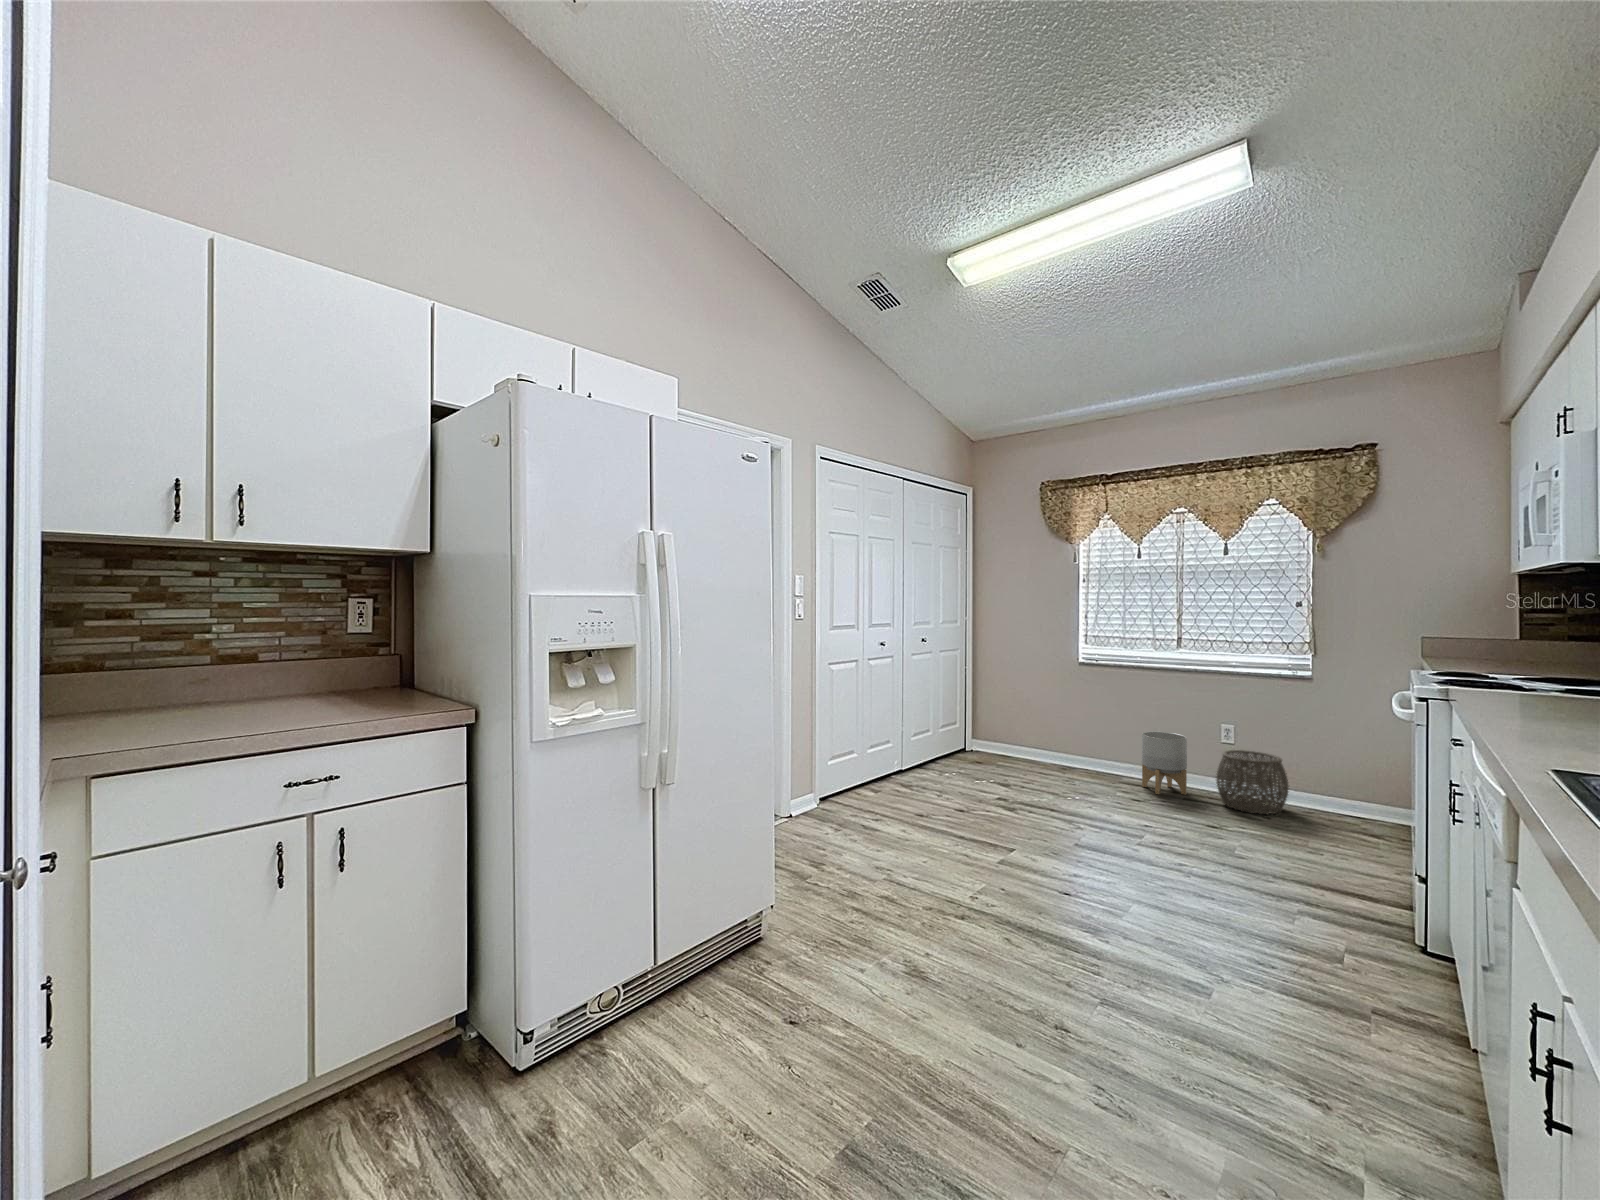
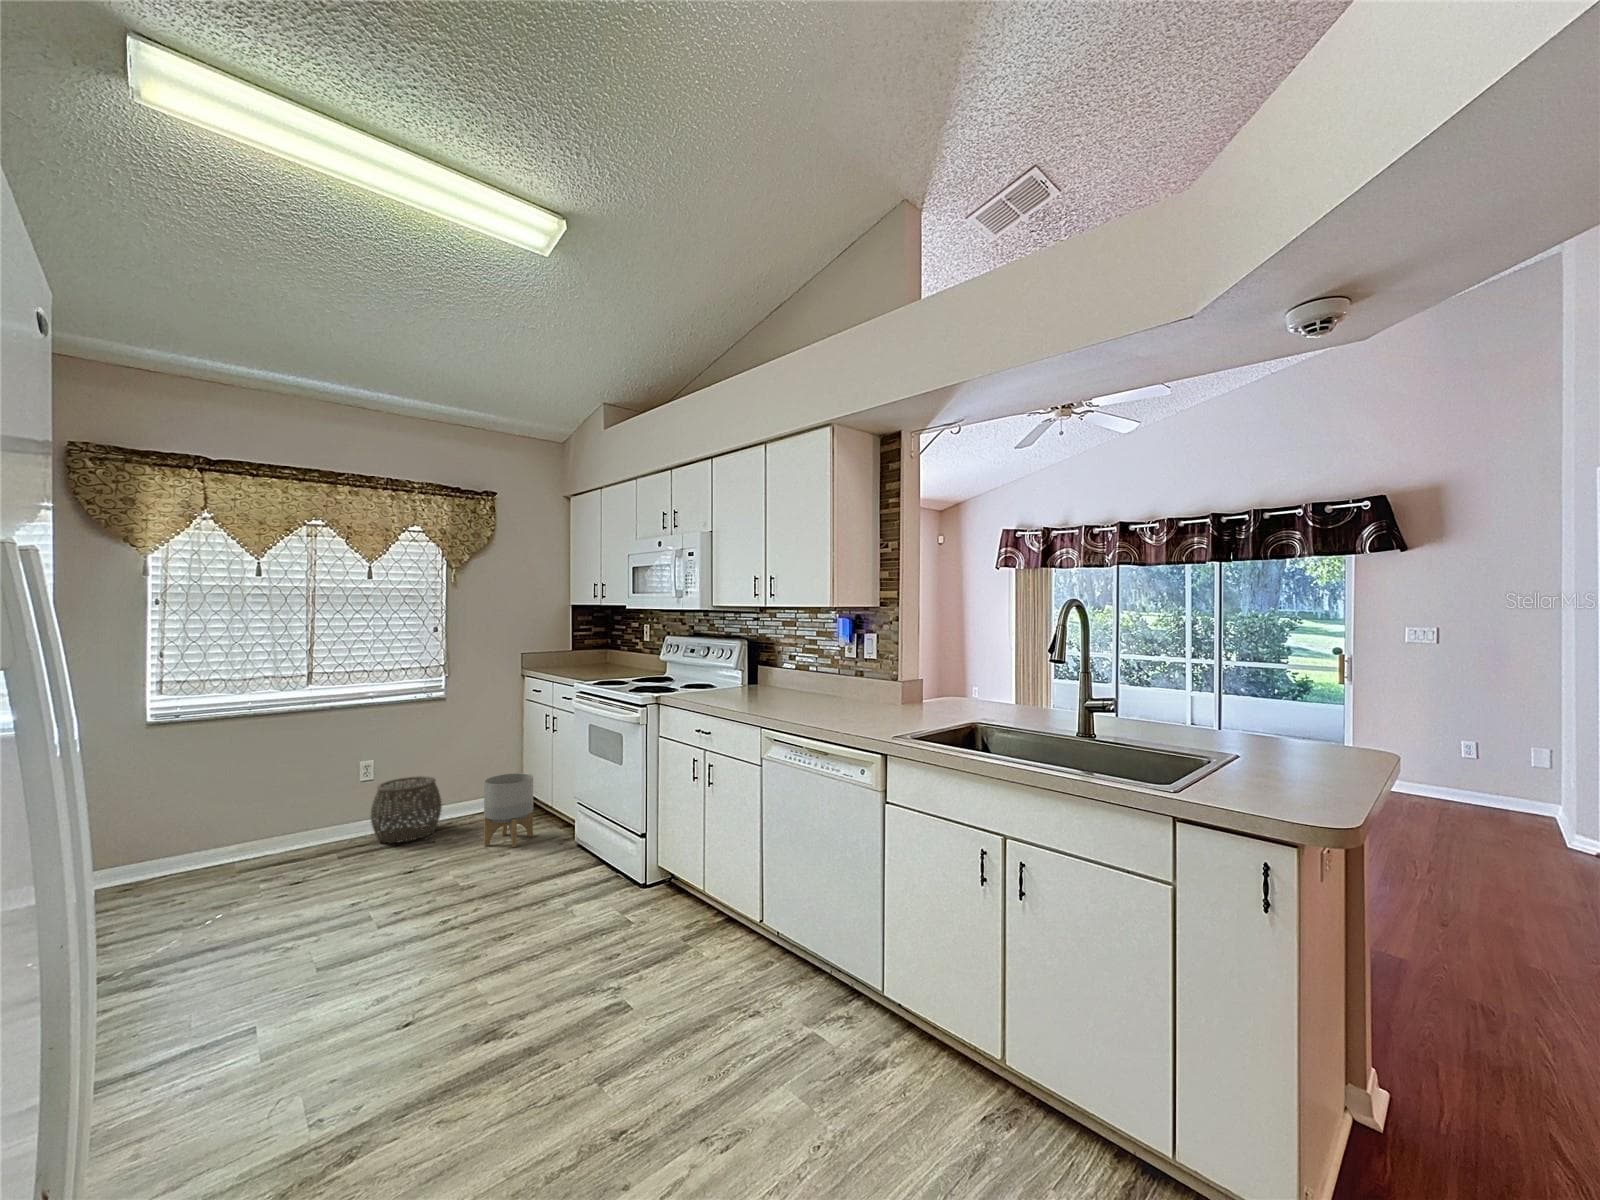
planter: present [1142,732,1187,795] -> present [484,773,533,847]

